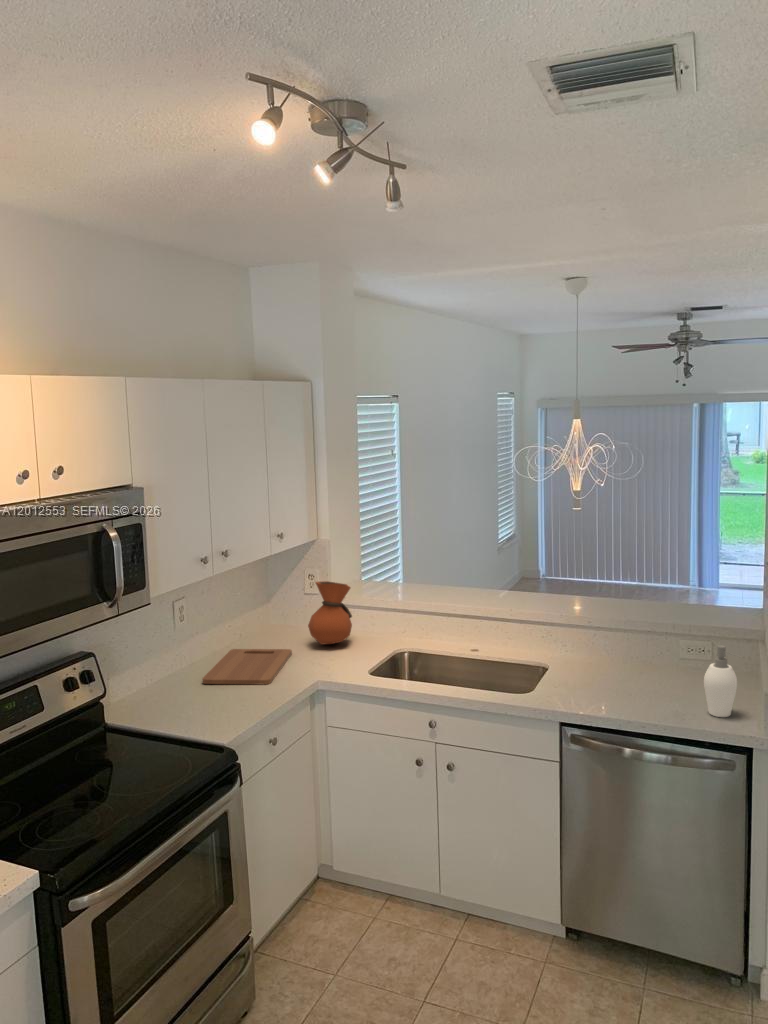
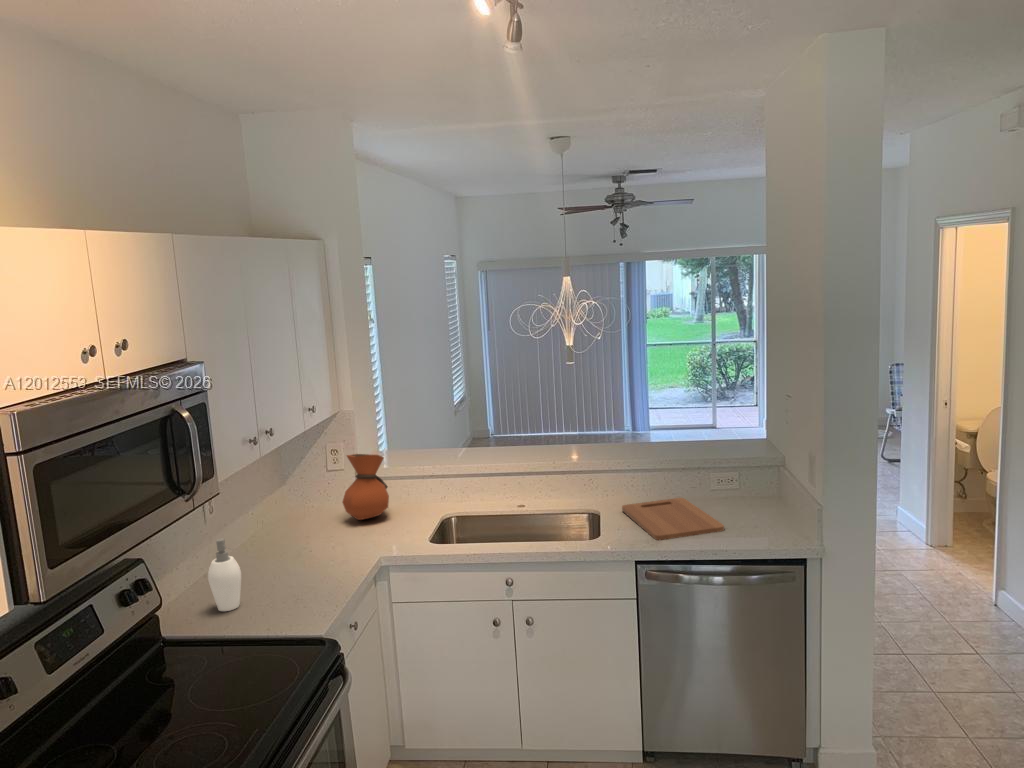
soap dispenser: present [704,645,740,717] -> present [208,539,241,611]
cutting board: present [202,649,292,684] -> present [622,498,724,540]

